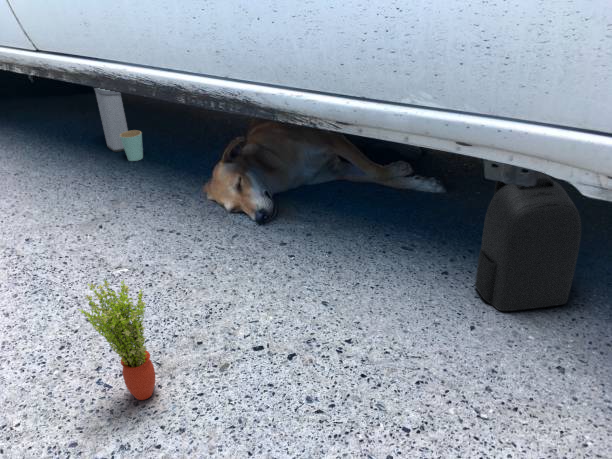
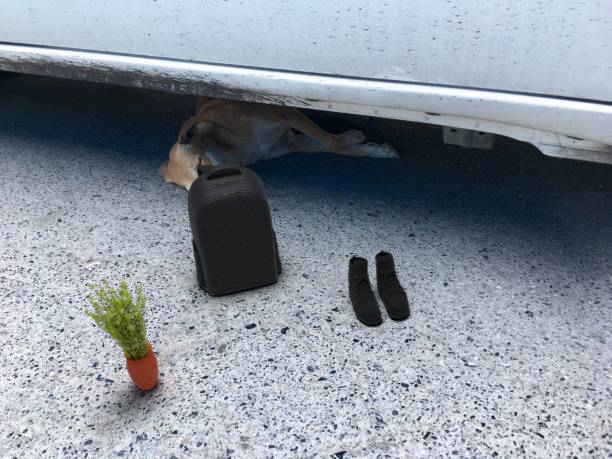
trash can: present [94,88,143,161] -> none [24,69,86,148]
backpack: present [475,173,581,311] -> present [187,159,282,295]
boots: none [365,284,426,361] -> present [348,250,409,324]

